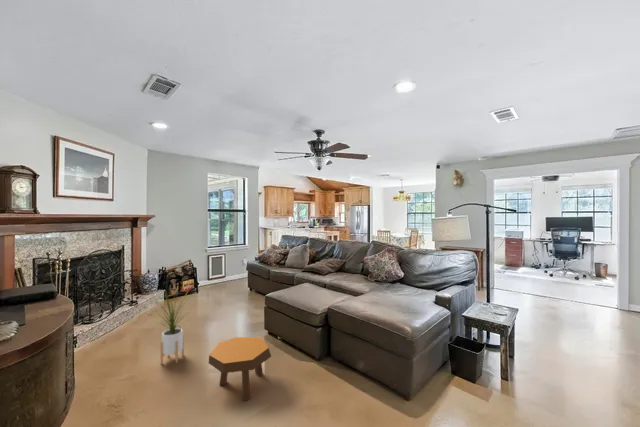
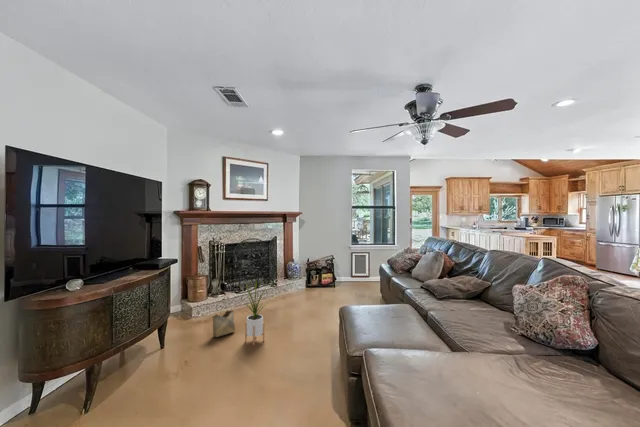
woven basket: none [104,327,132,375] -> present [213,310,235,337]
footstool: present [209,337,271,401] -> none [237,340,299,406]

